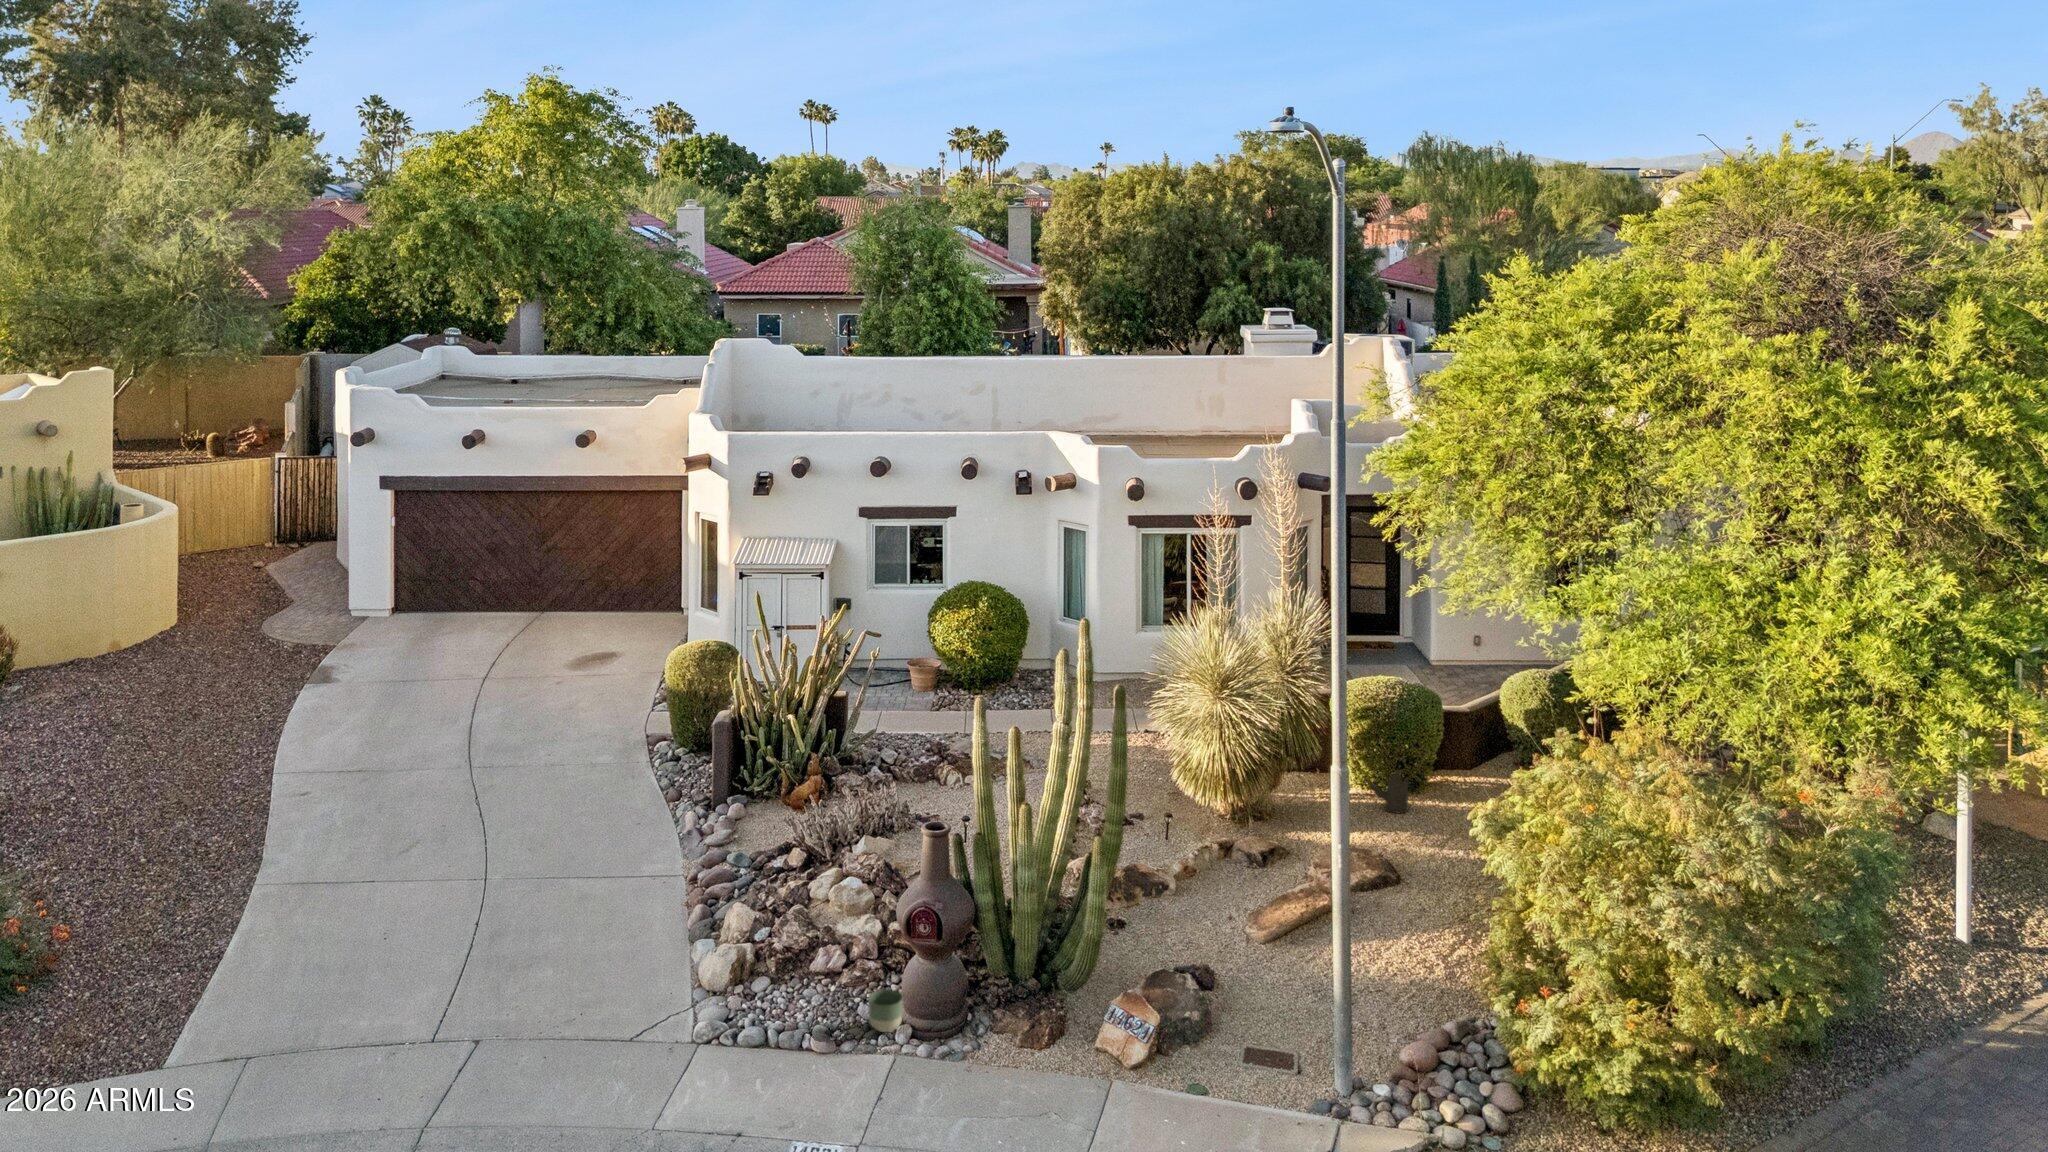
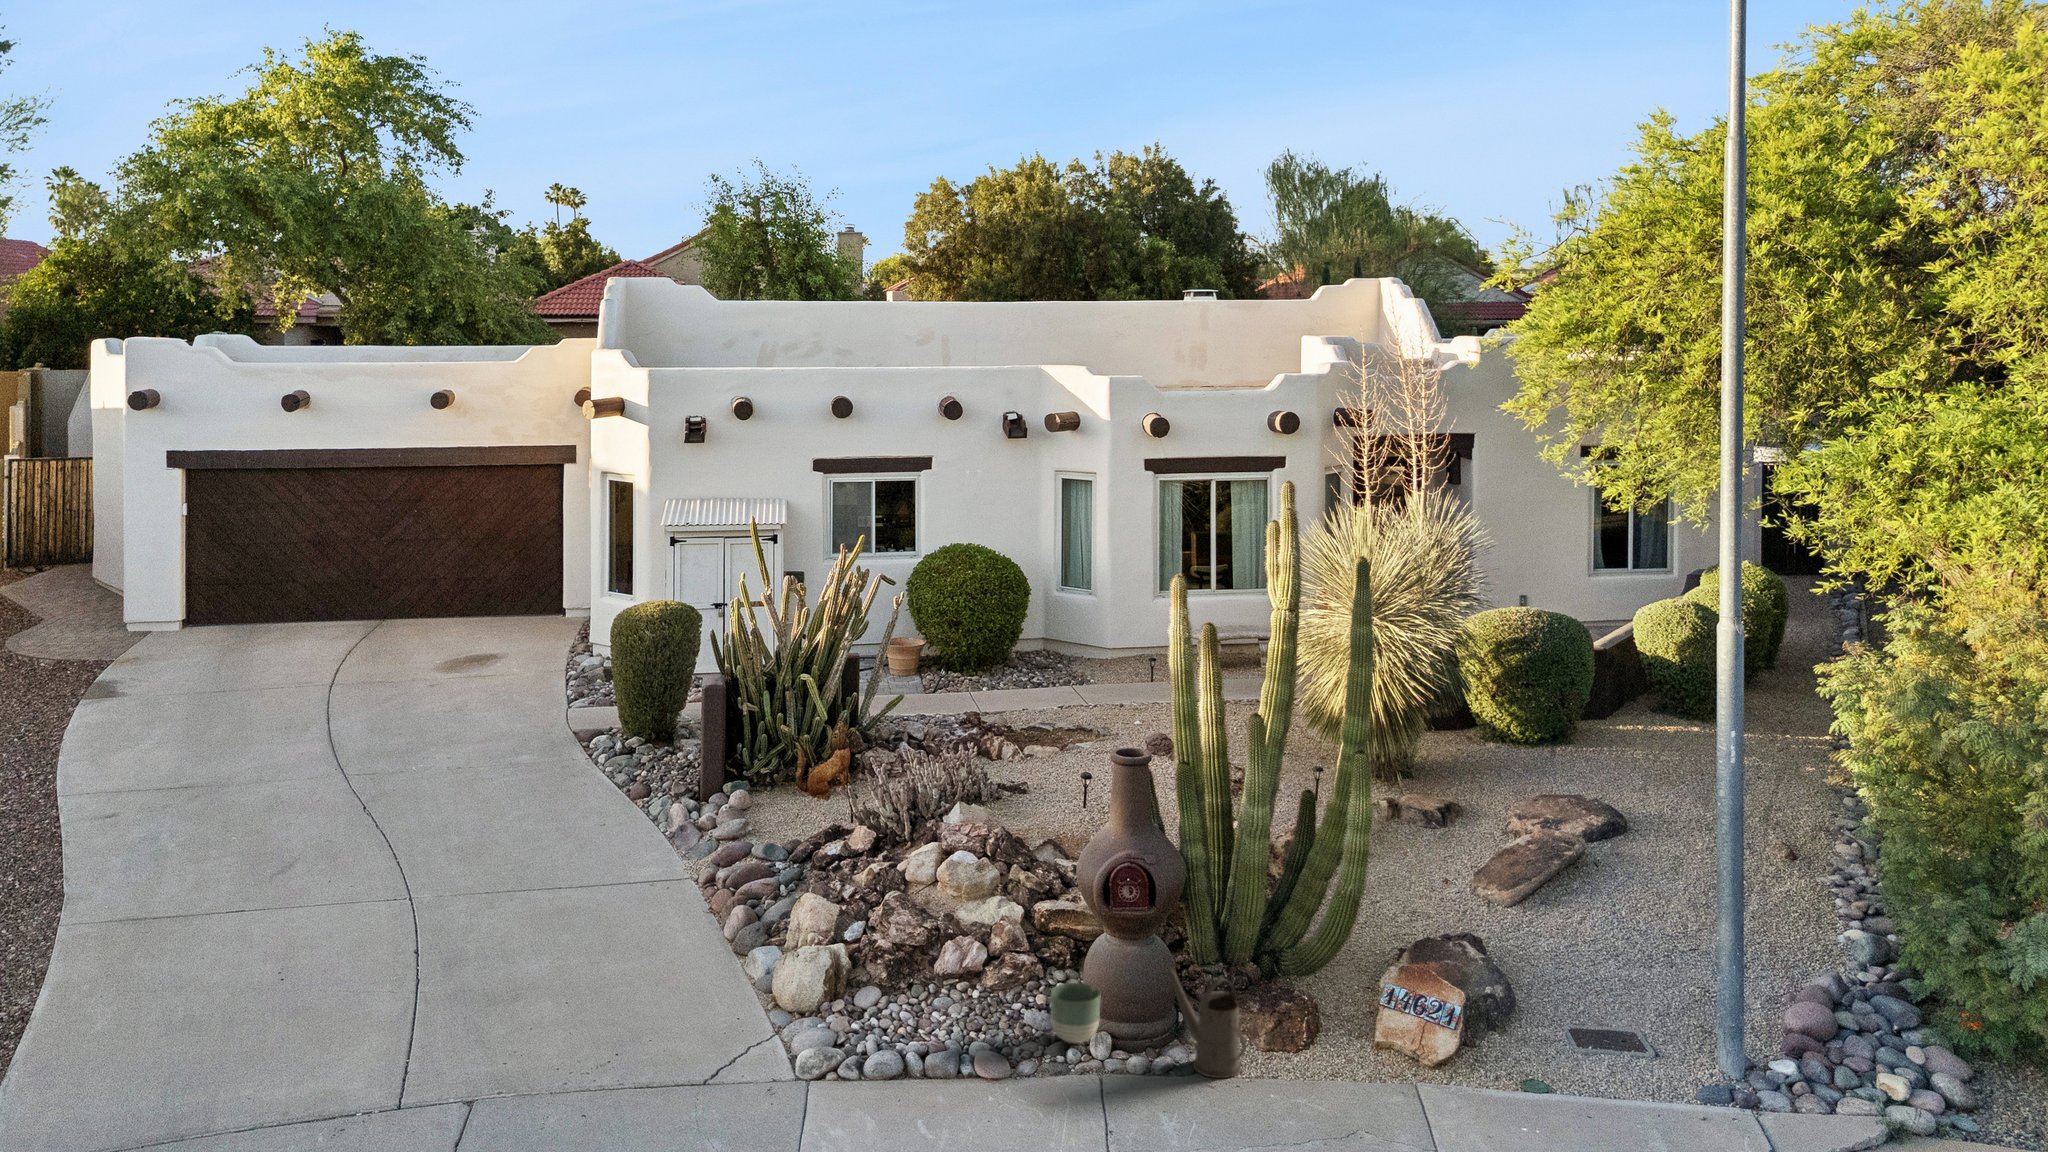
watering can: present [1367,771,1409,814] -> present [1168,969,1246,1078]

